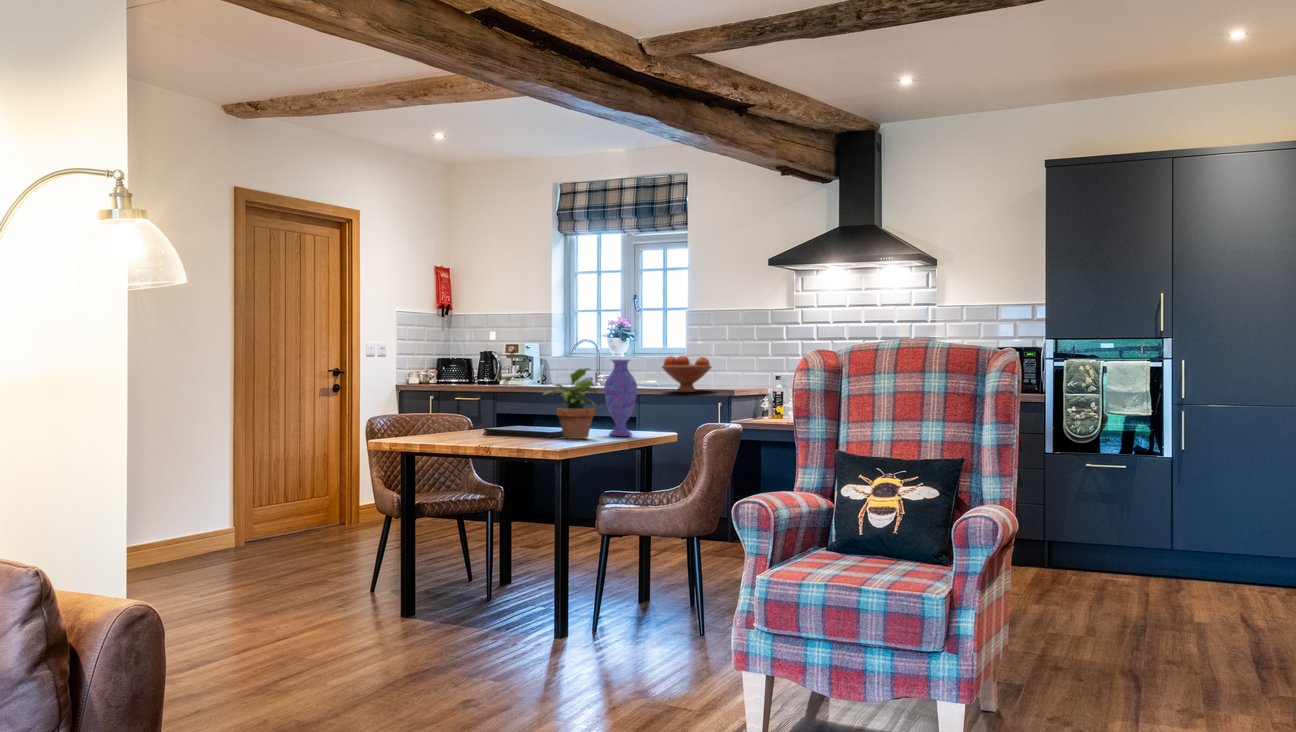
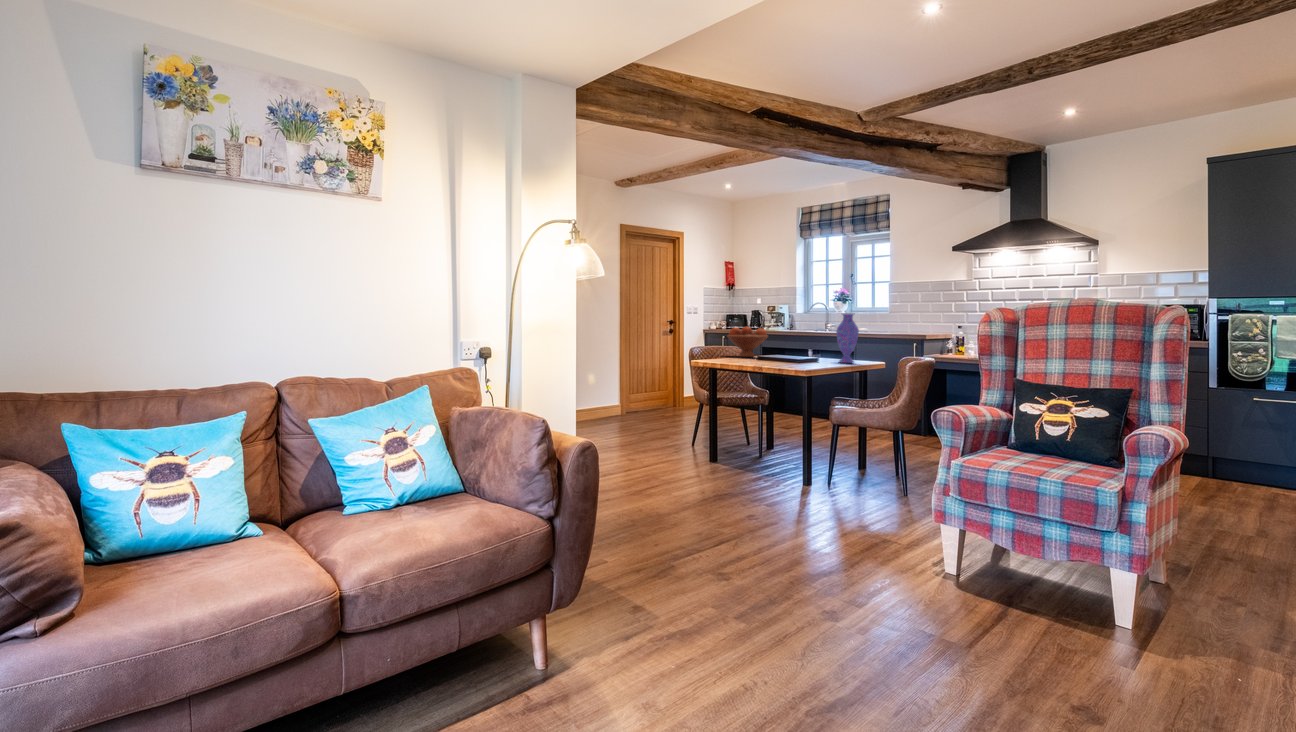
fruit bowl: present [662,356,711,393] -> present [727,327,768,357]
potted plant: present [543,368,597,439] -> none [797,318,833,364]

